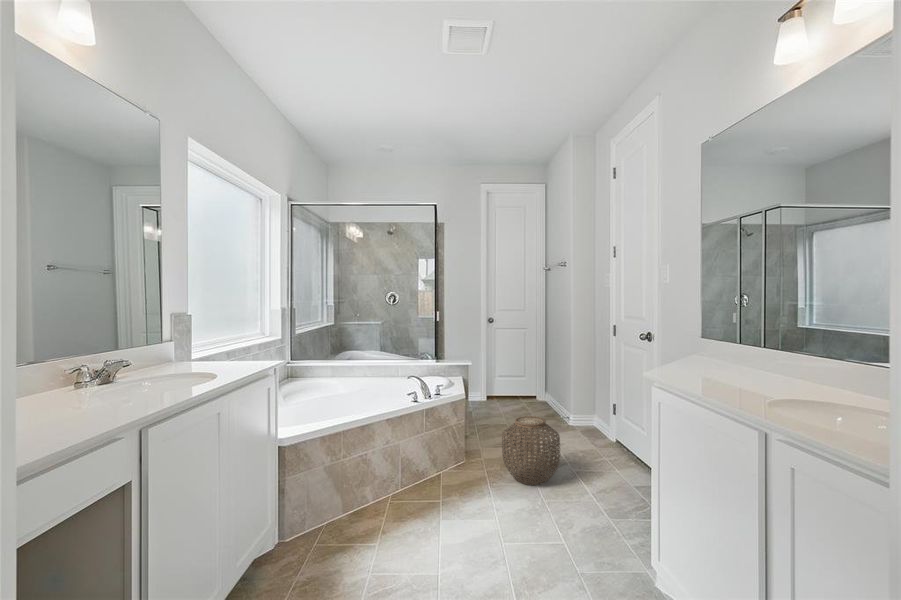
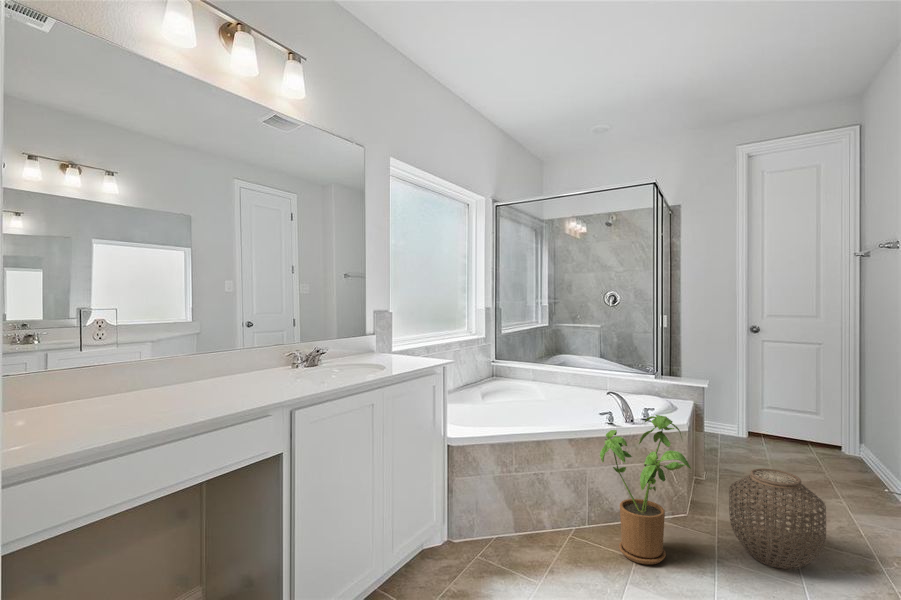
house plant: none [415,388,487,509] -> present [600,415,691,565]

